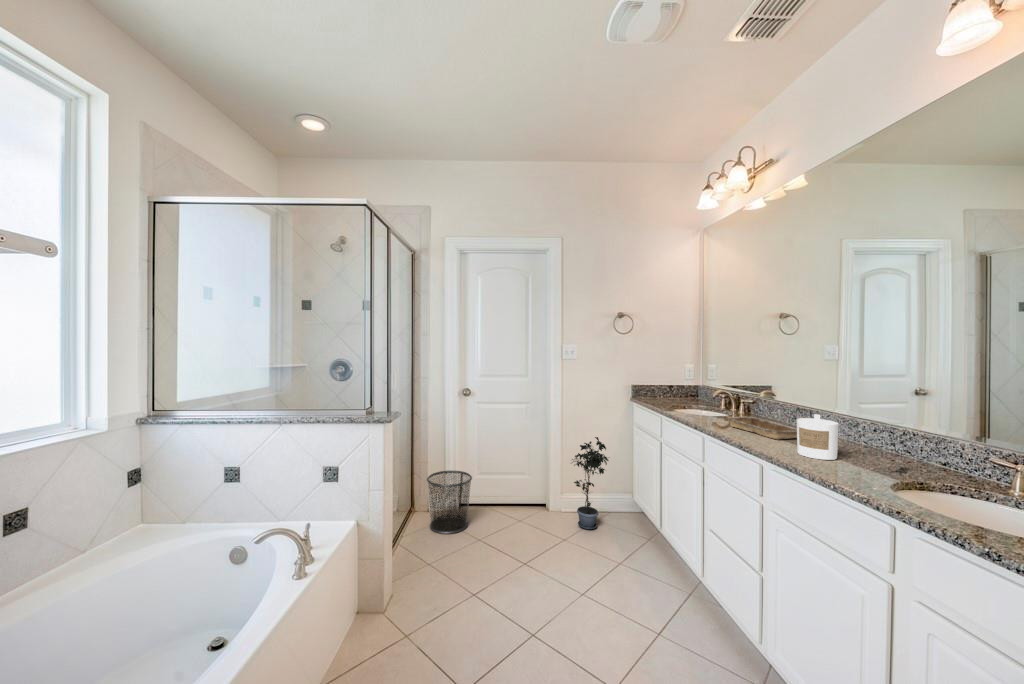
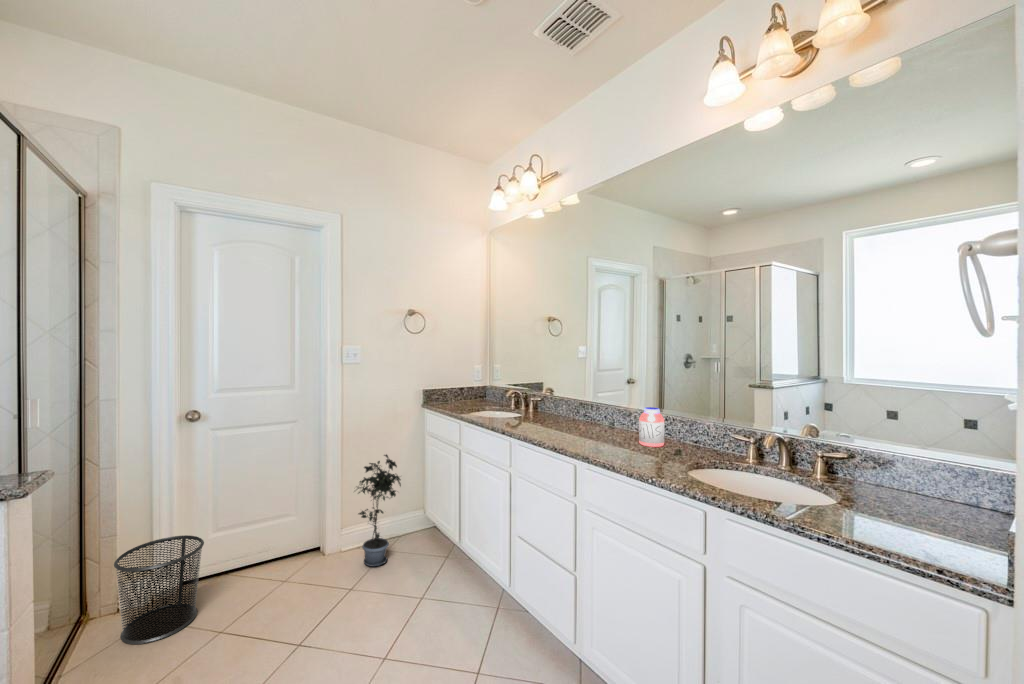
candle: present [797,414,839,460] -> none [602,411,634,453]
jar: none [854,415,891,462] -> present [639,407,664,447]
tray: present [728,416,797,439] -> none [529,415,599,437]

